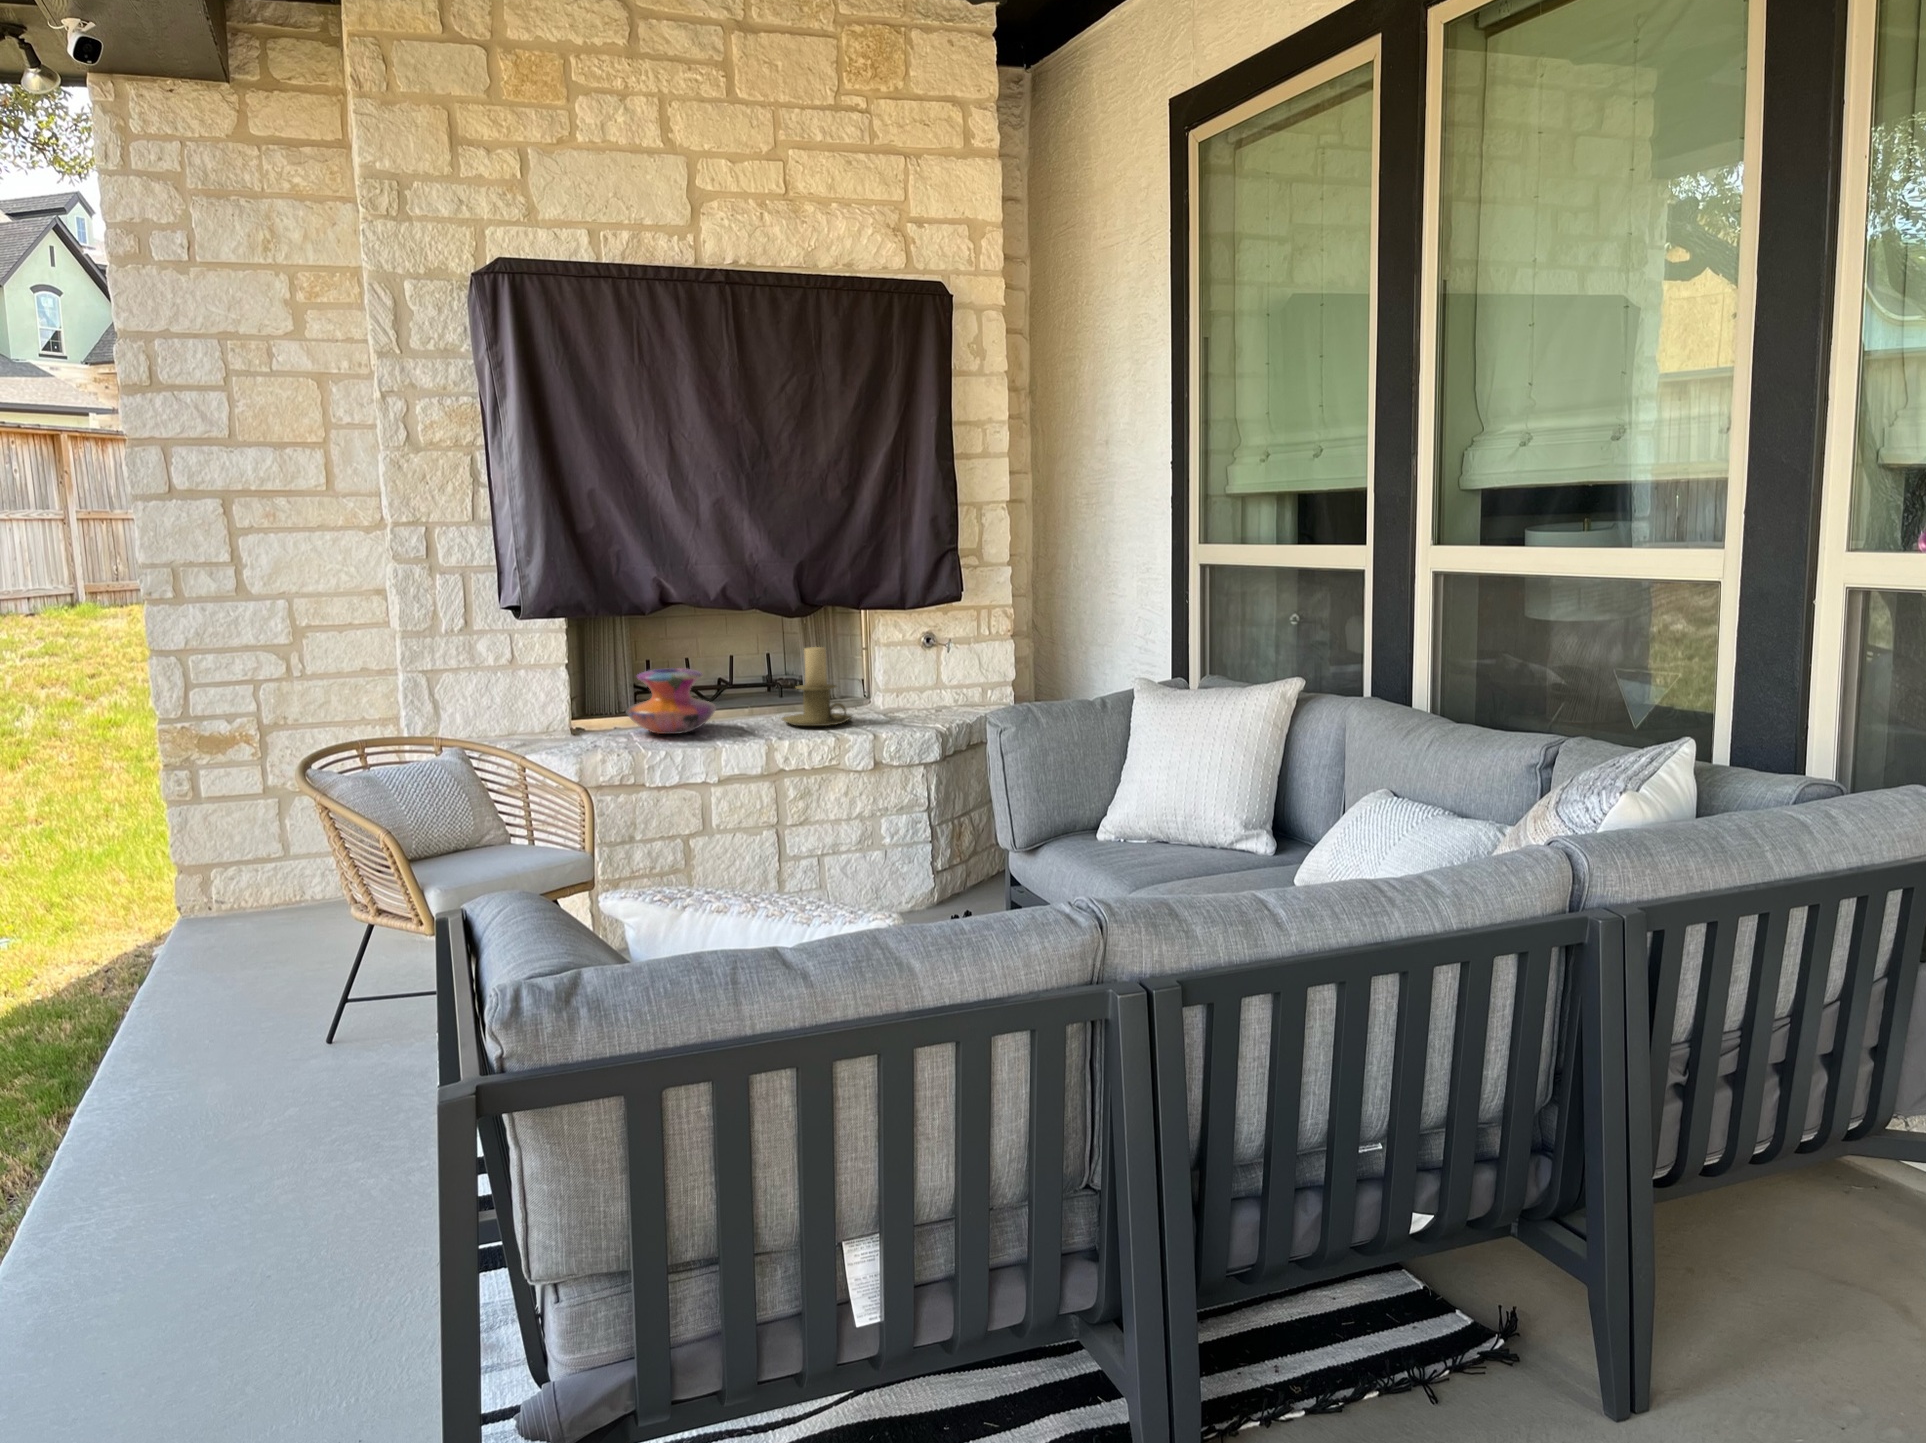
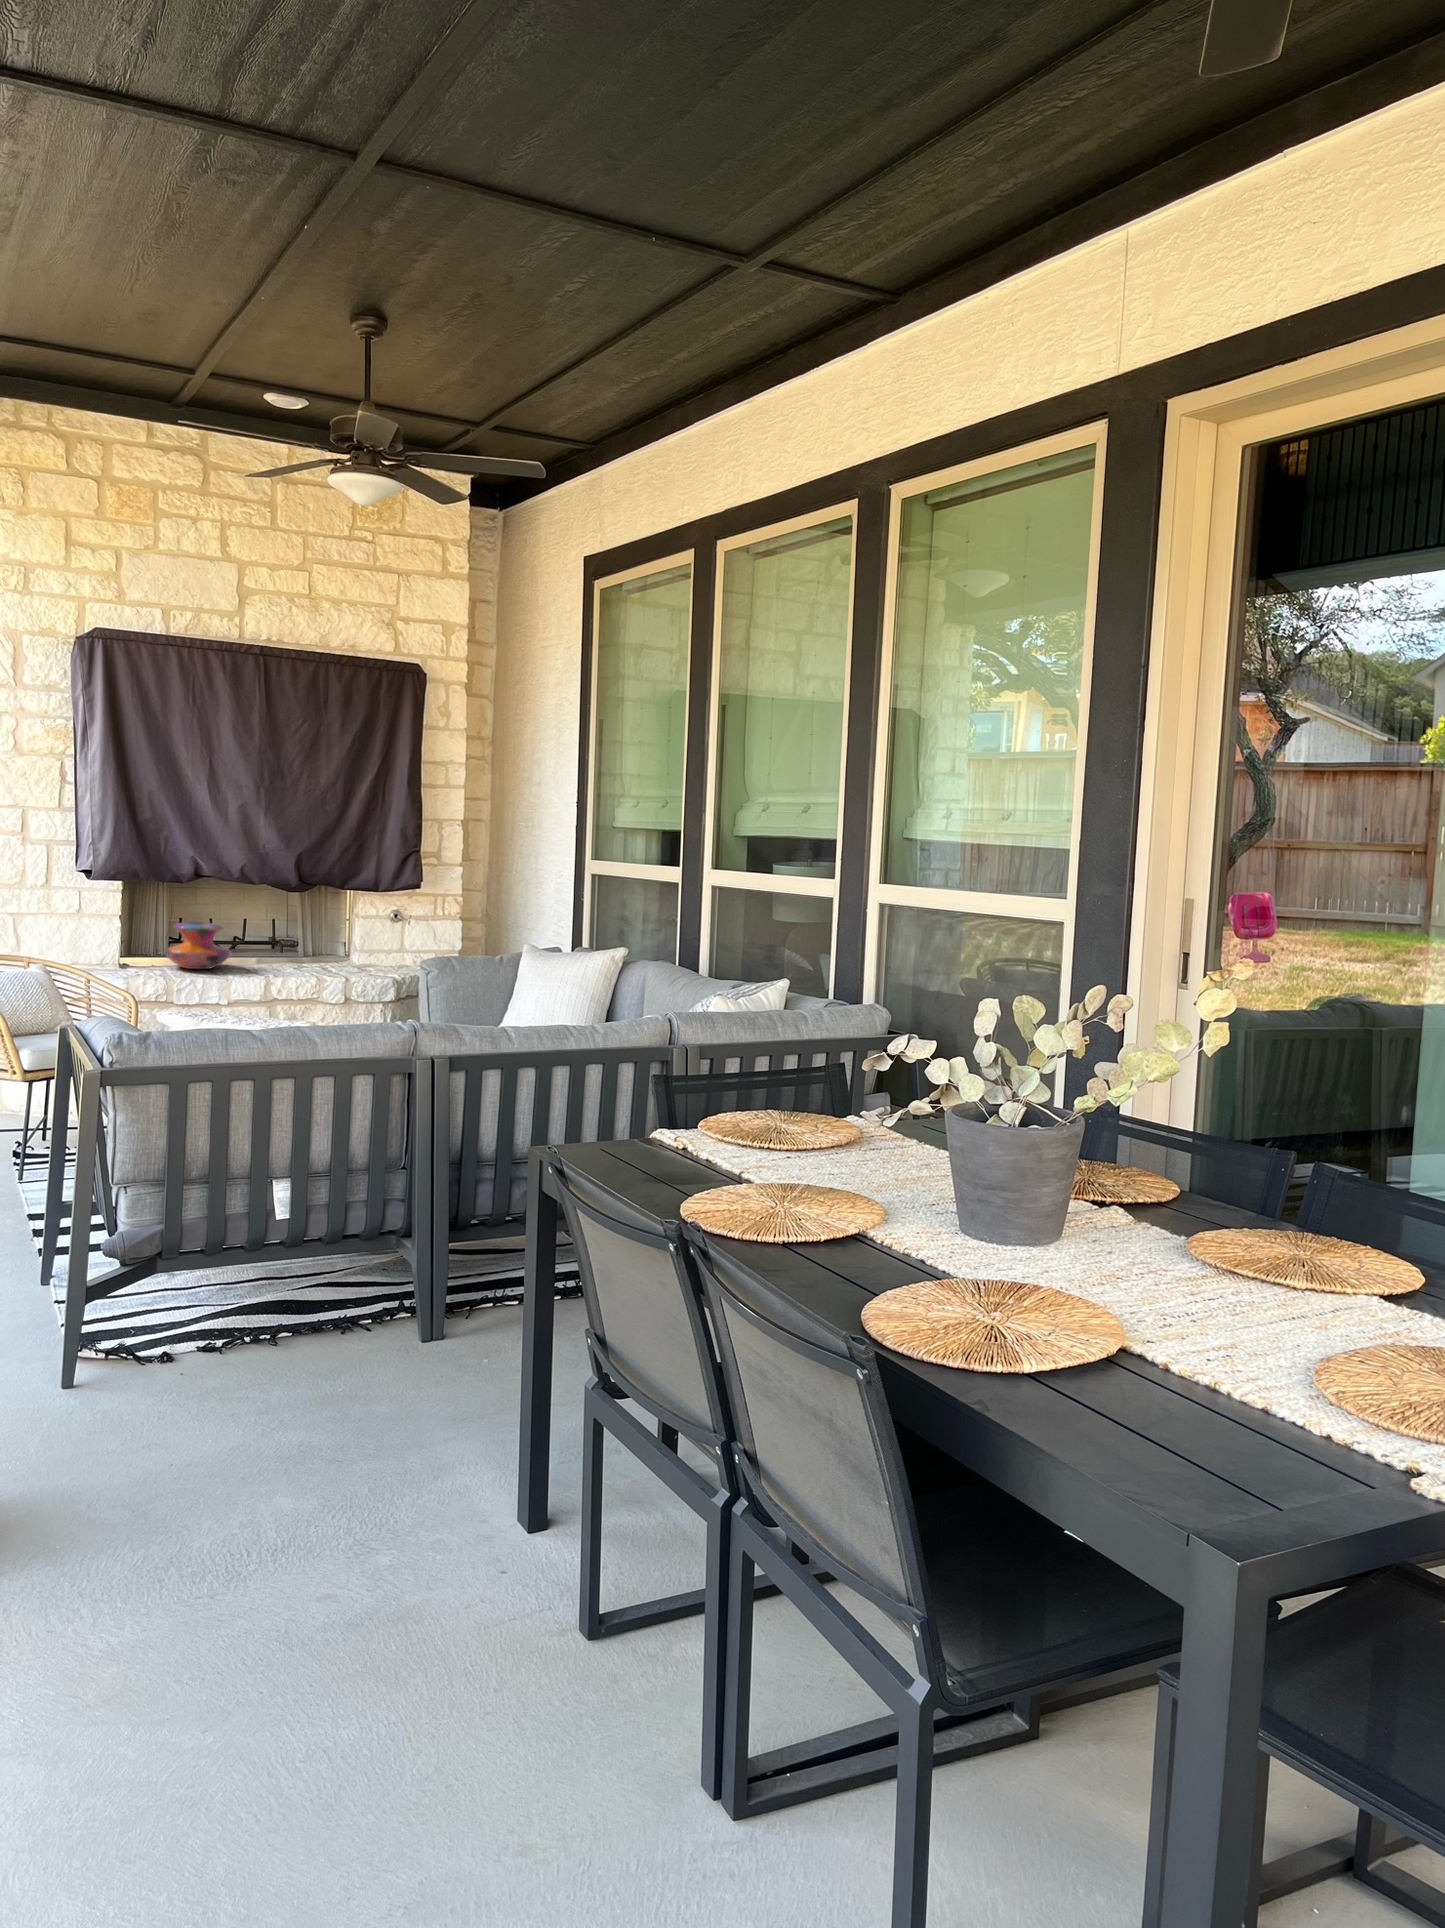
candle holder: present [782,647,852,726] -> none [280,914,335,970]

